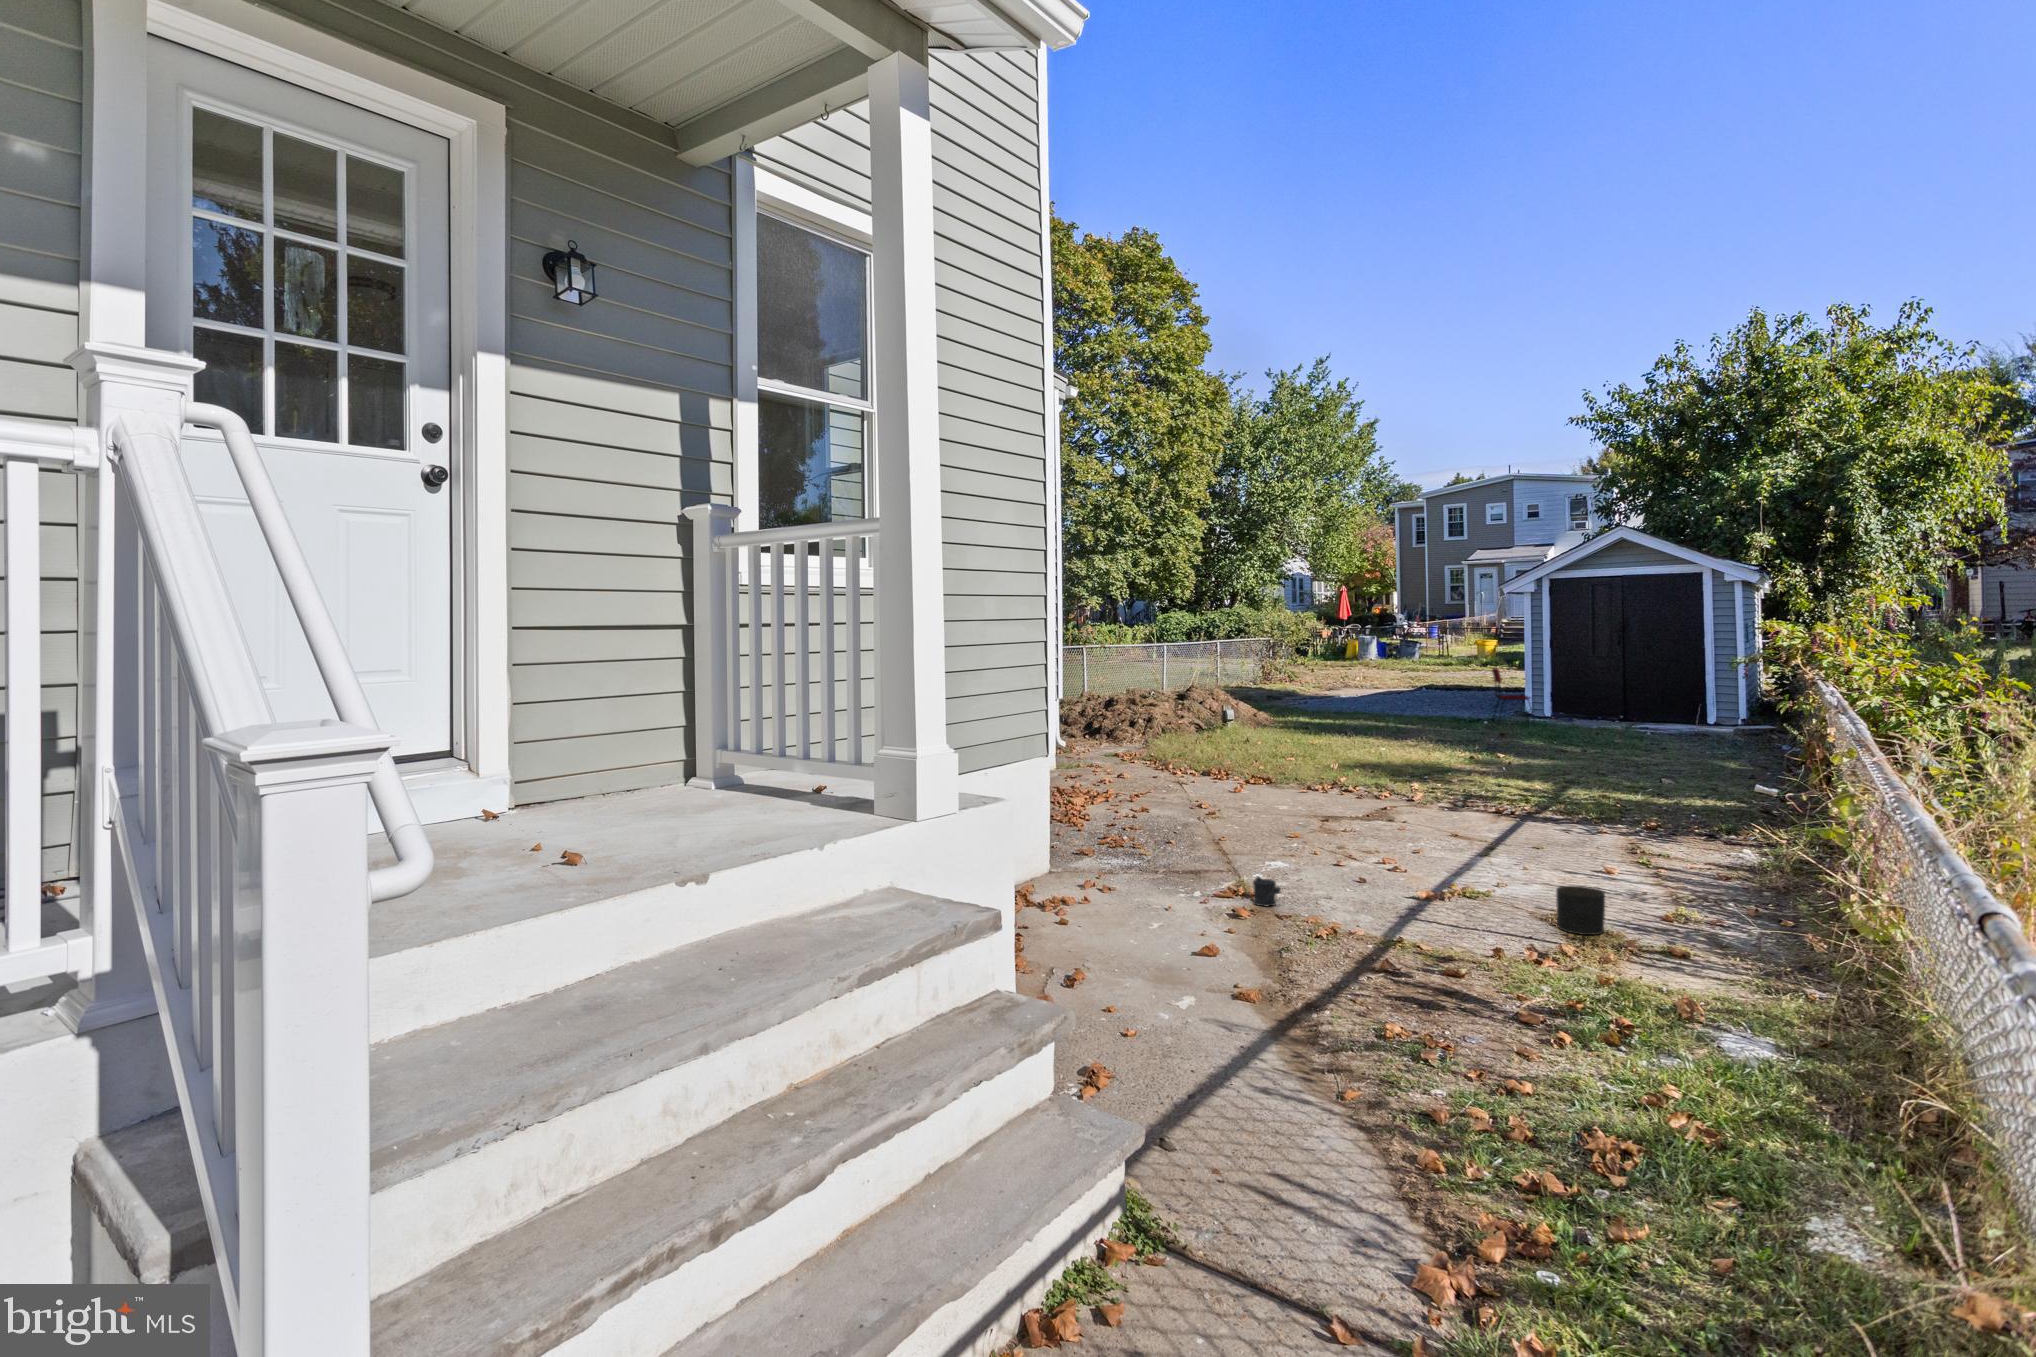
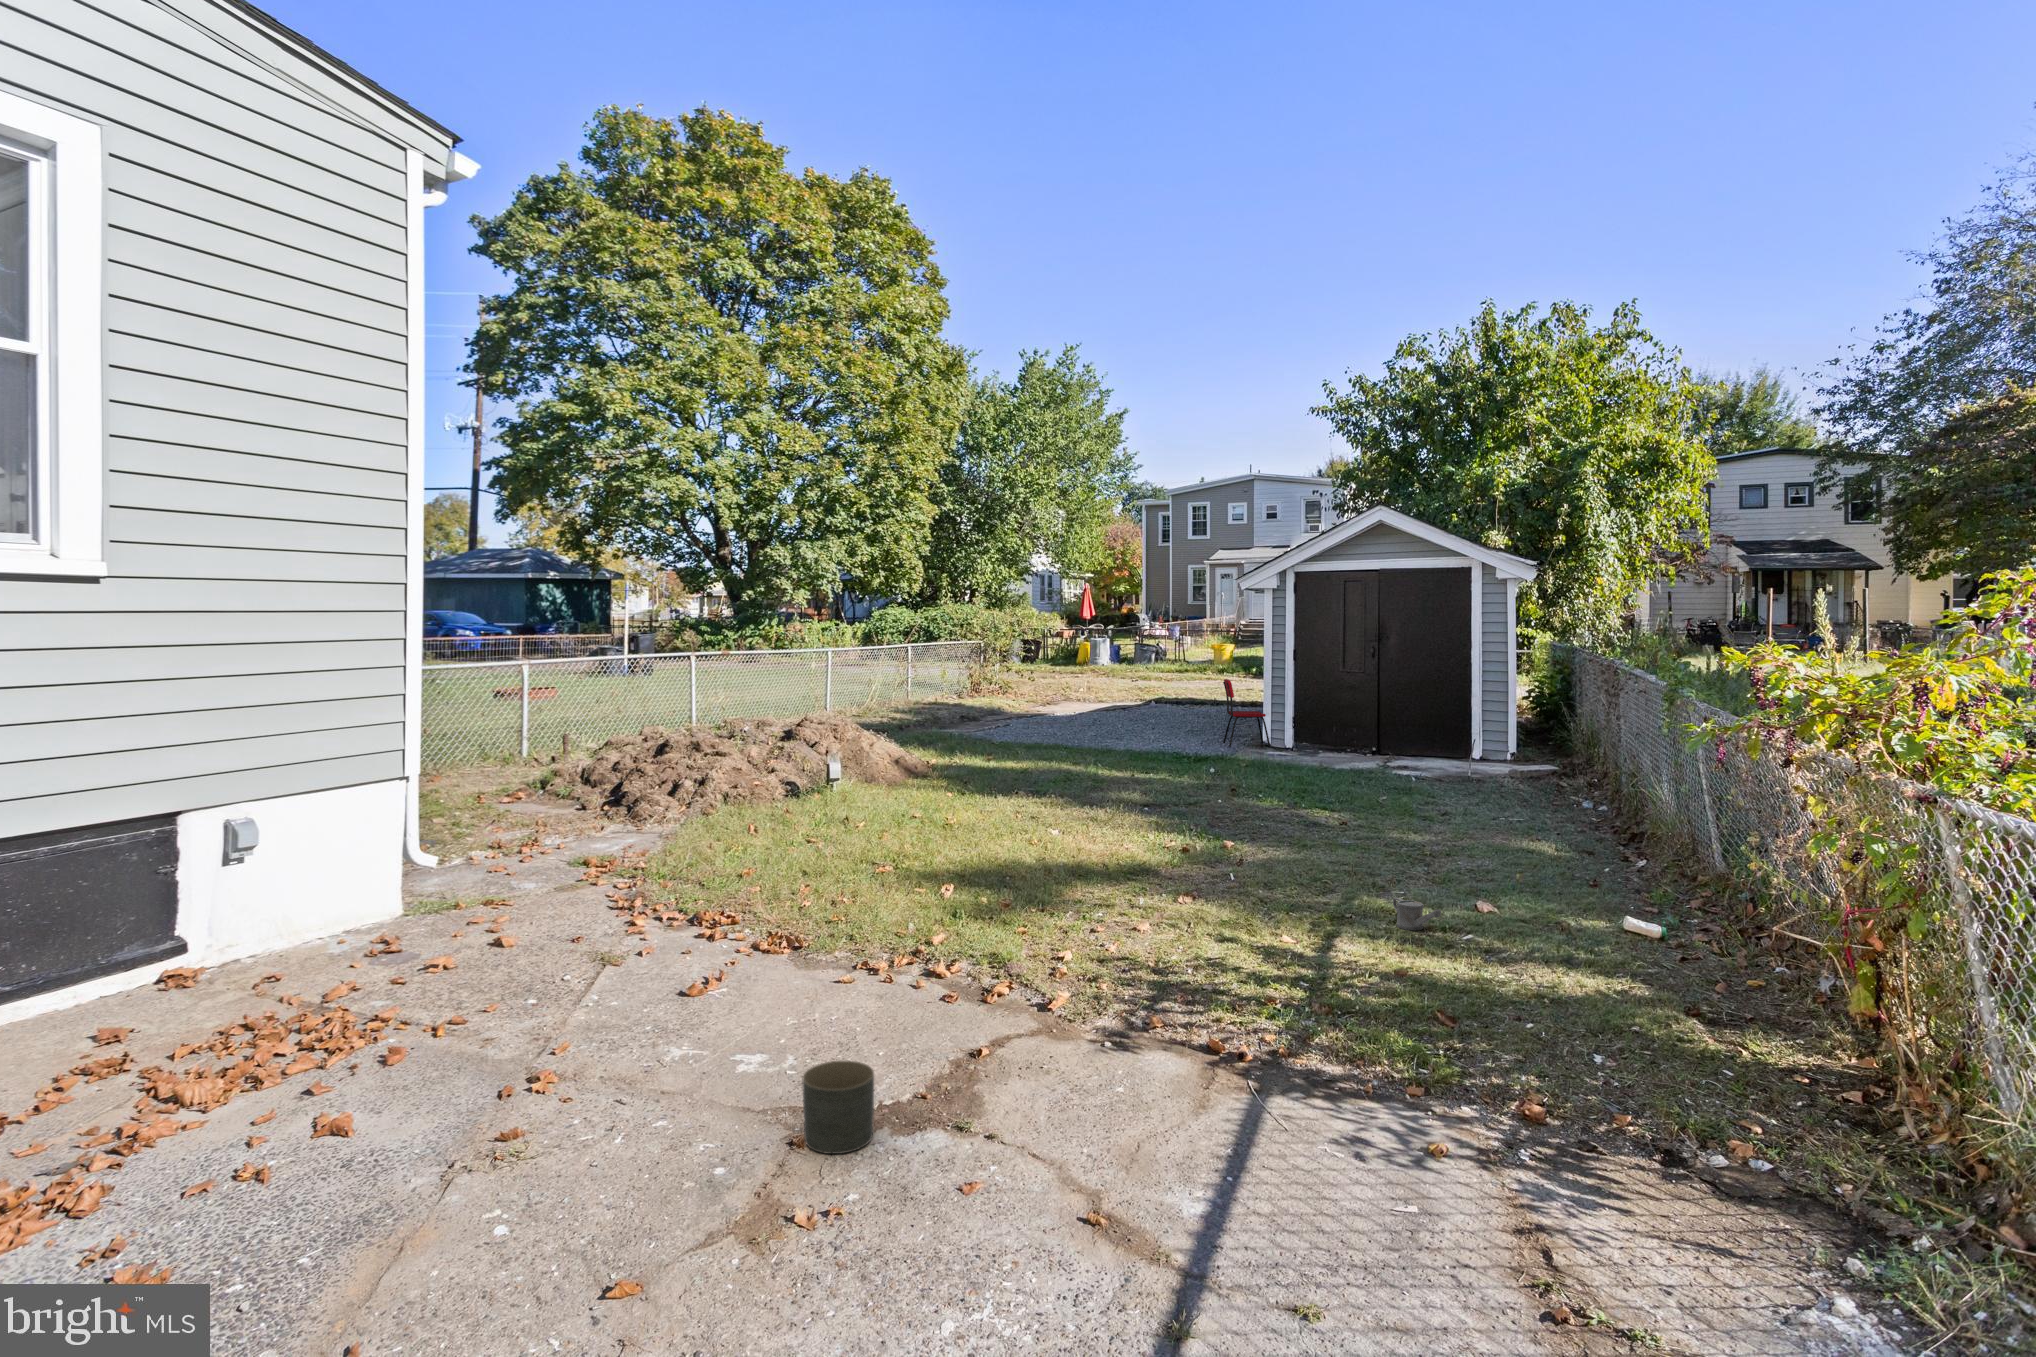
watering can: present [1253,876,1281,906] -> present [1393,897,1441,930]
planter: present [1556,886,1605,935] -> present [802,1061,874,1154]

